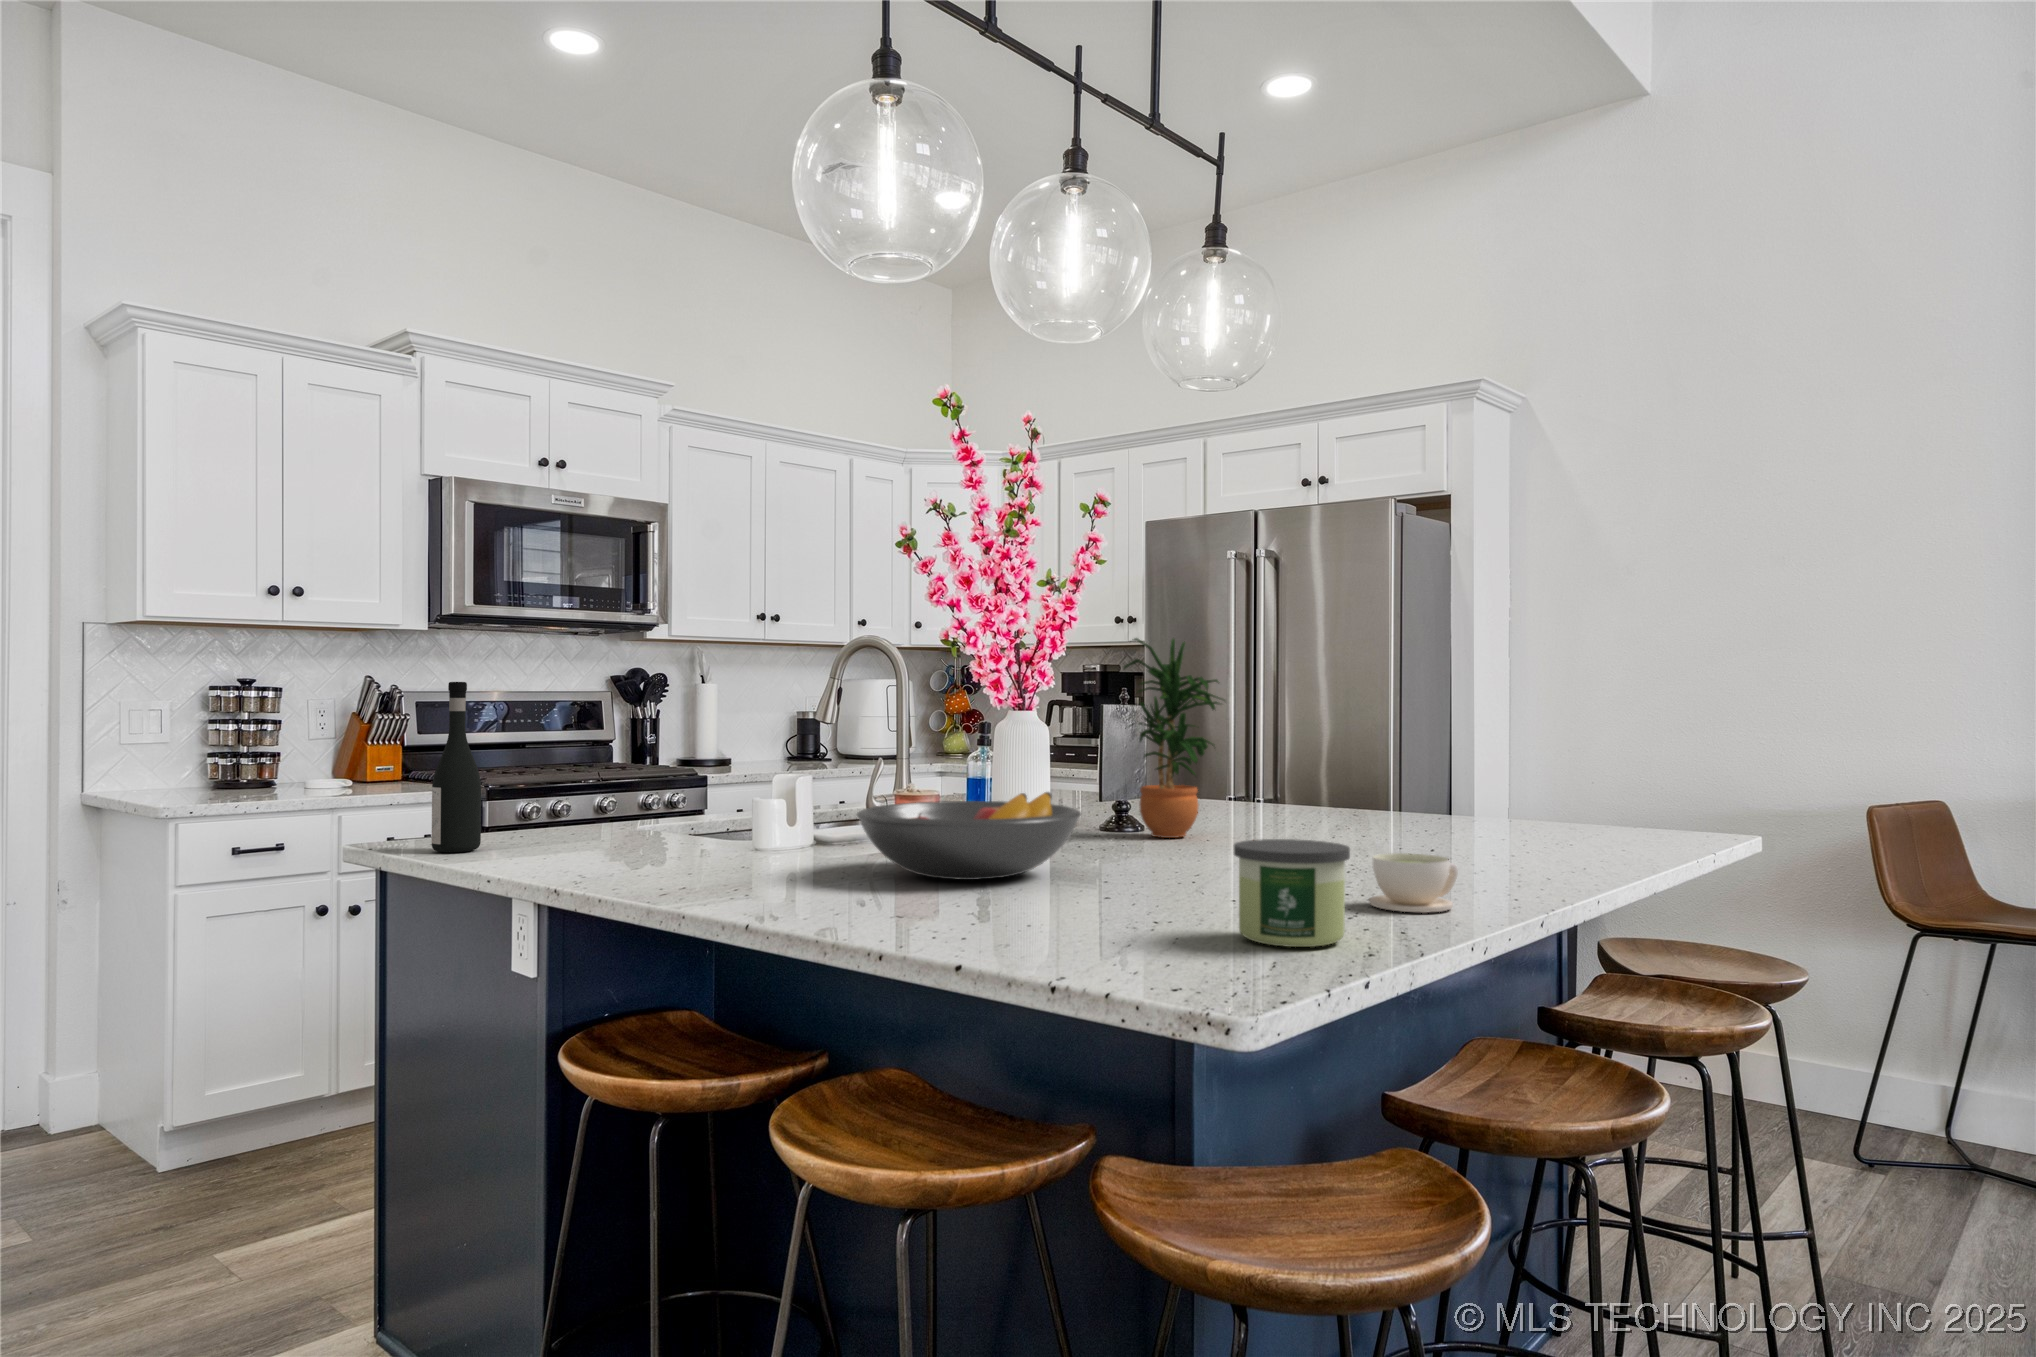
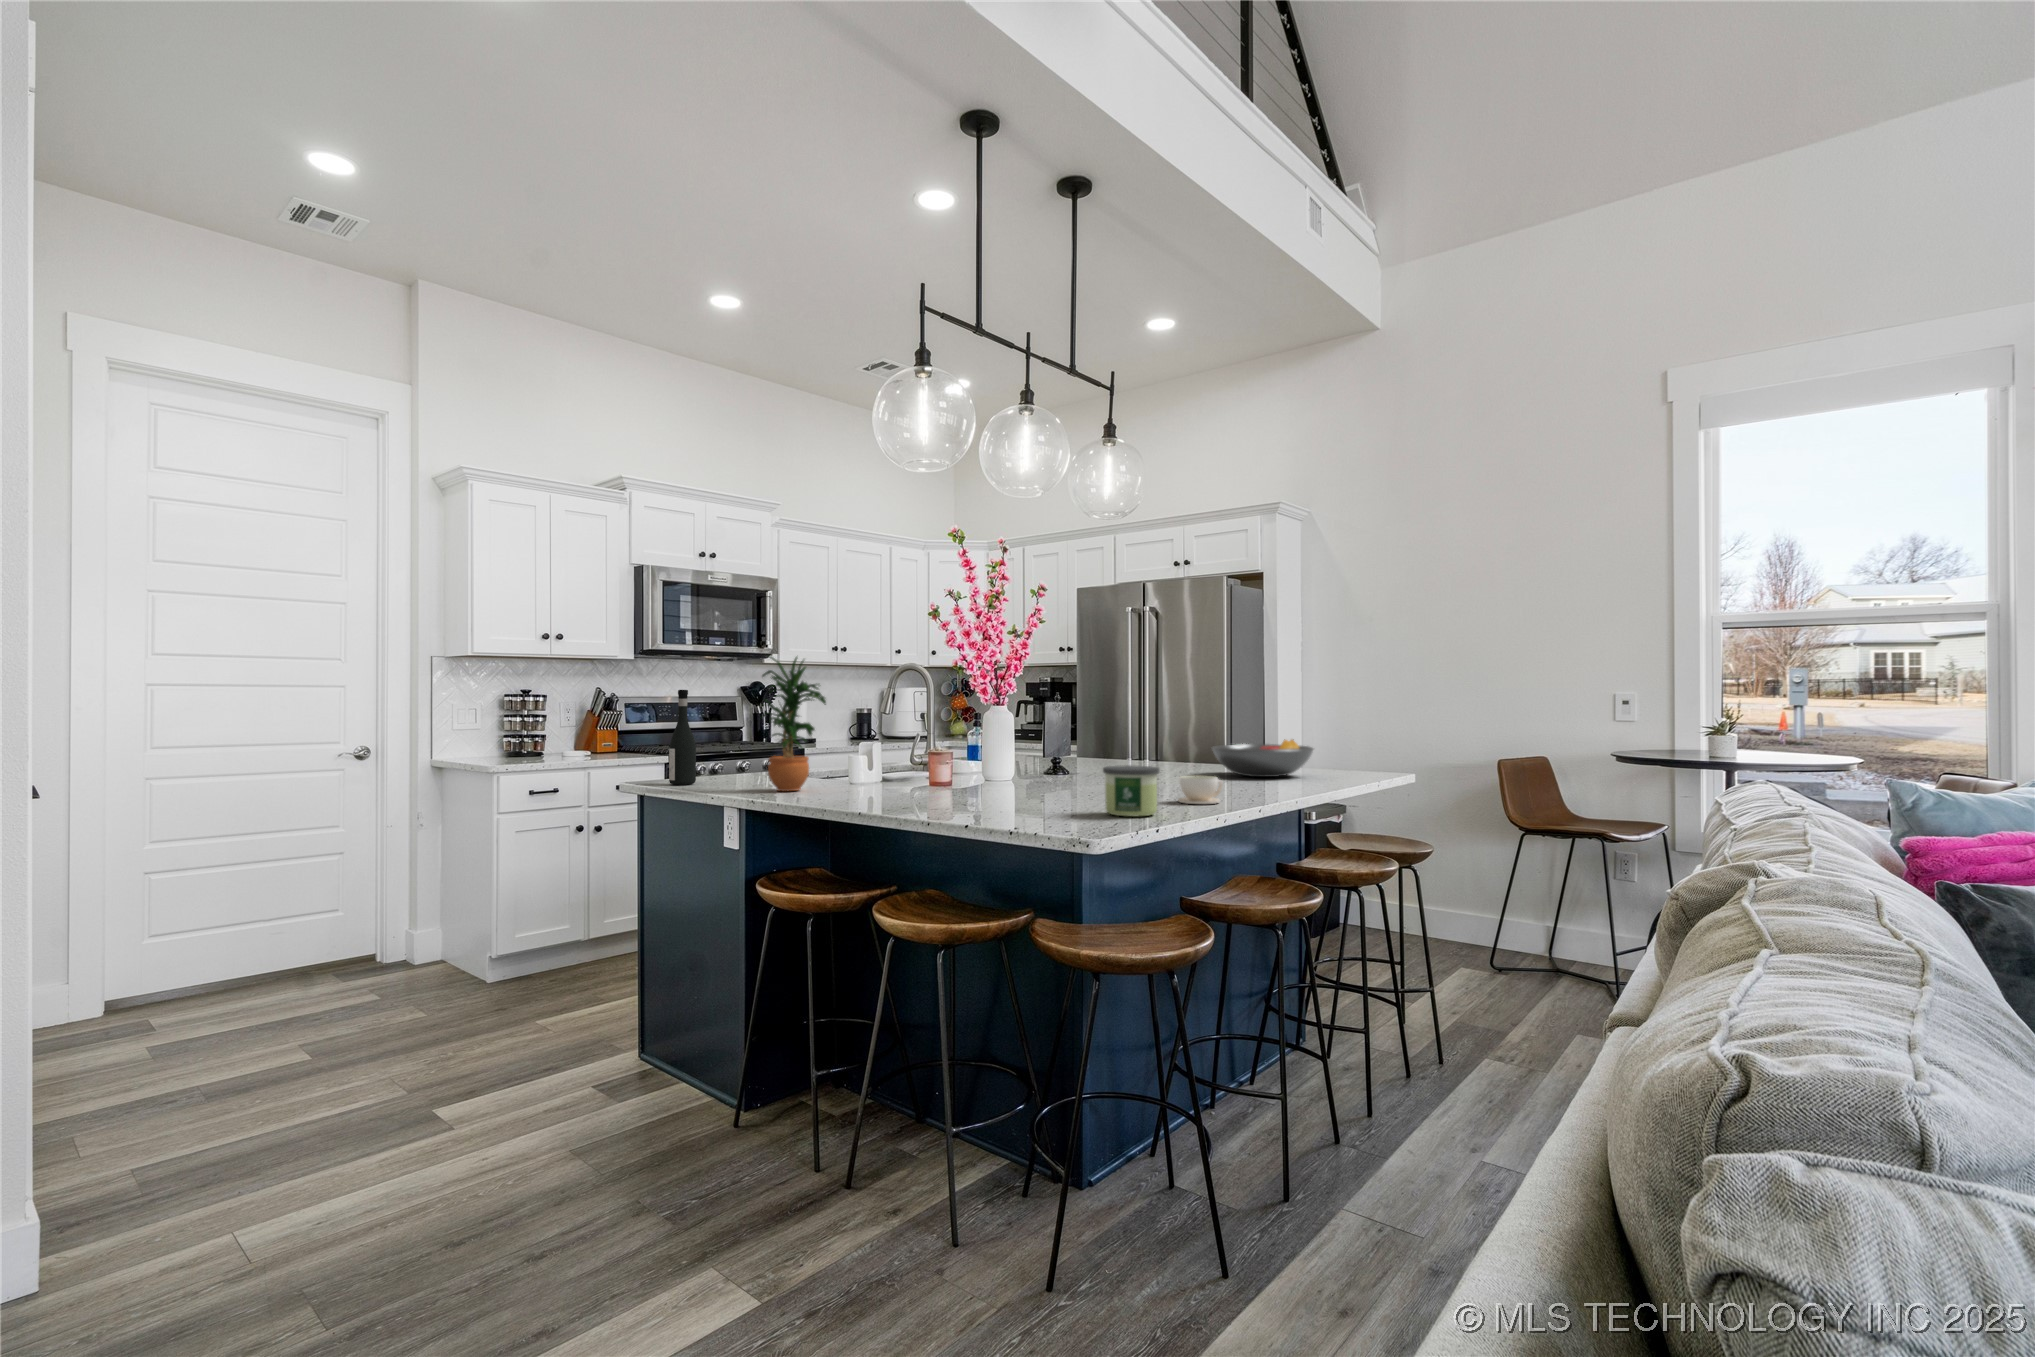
potted plant: present [1124,638,1225,838] -> present [762,656,826,791]
fruit bowl: present [857,792,1081,880] -> present [1212,739,1313,777]

